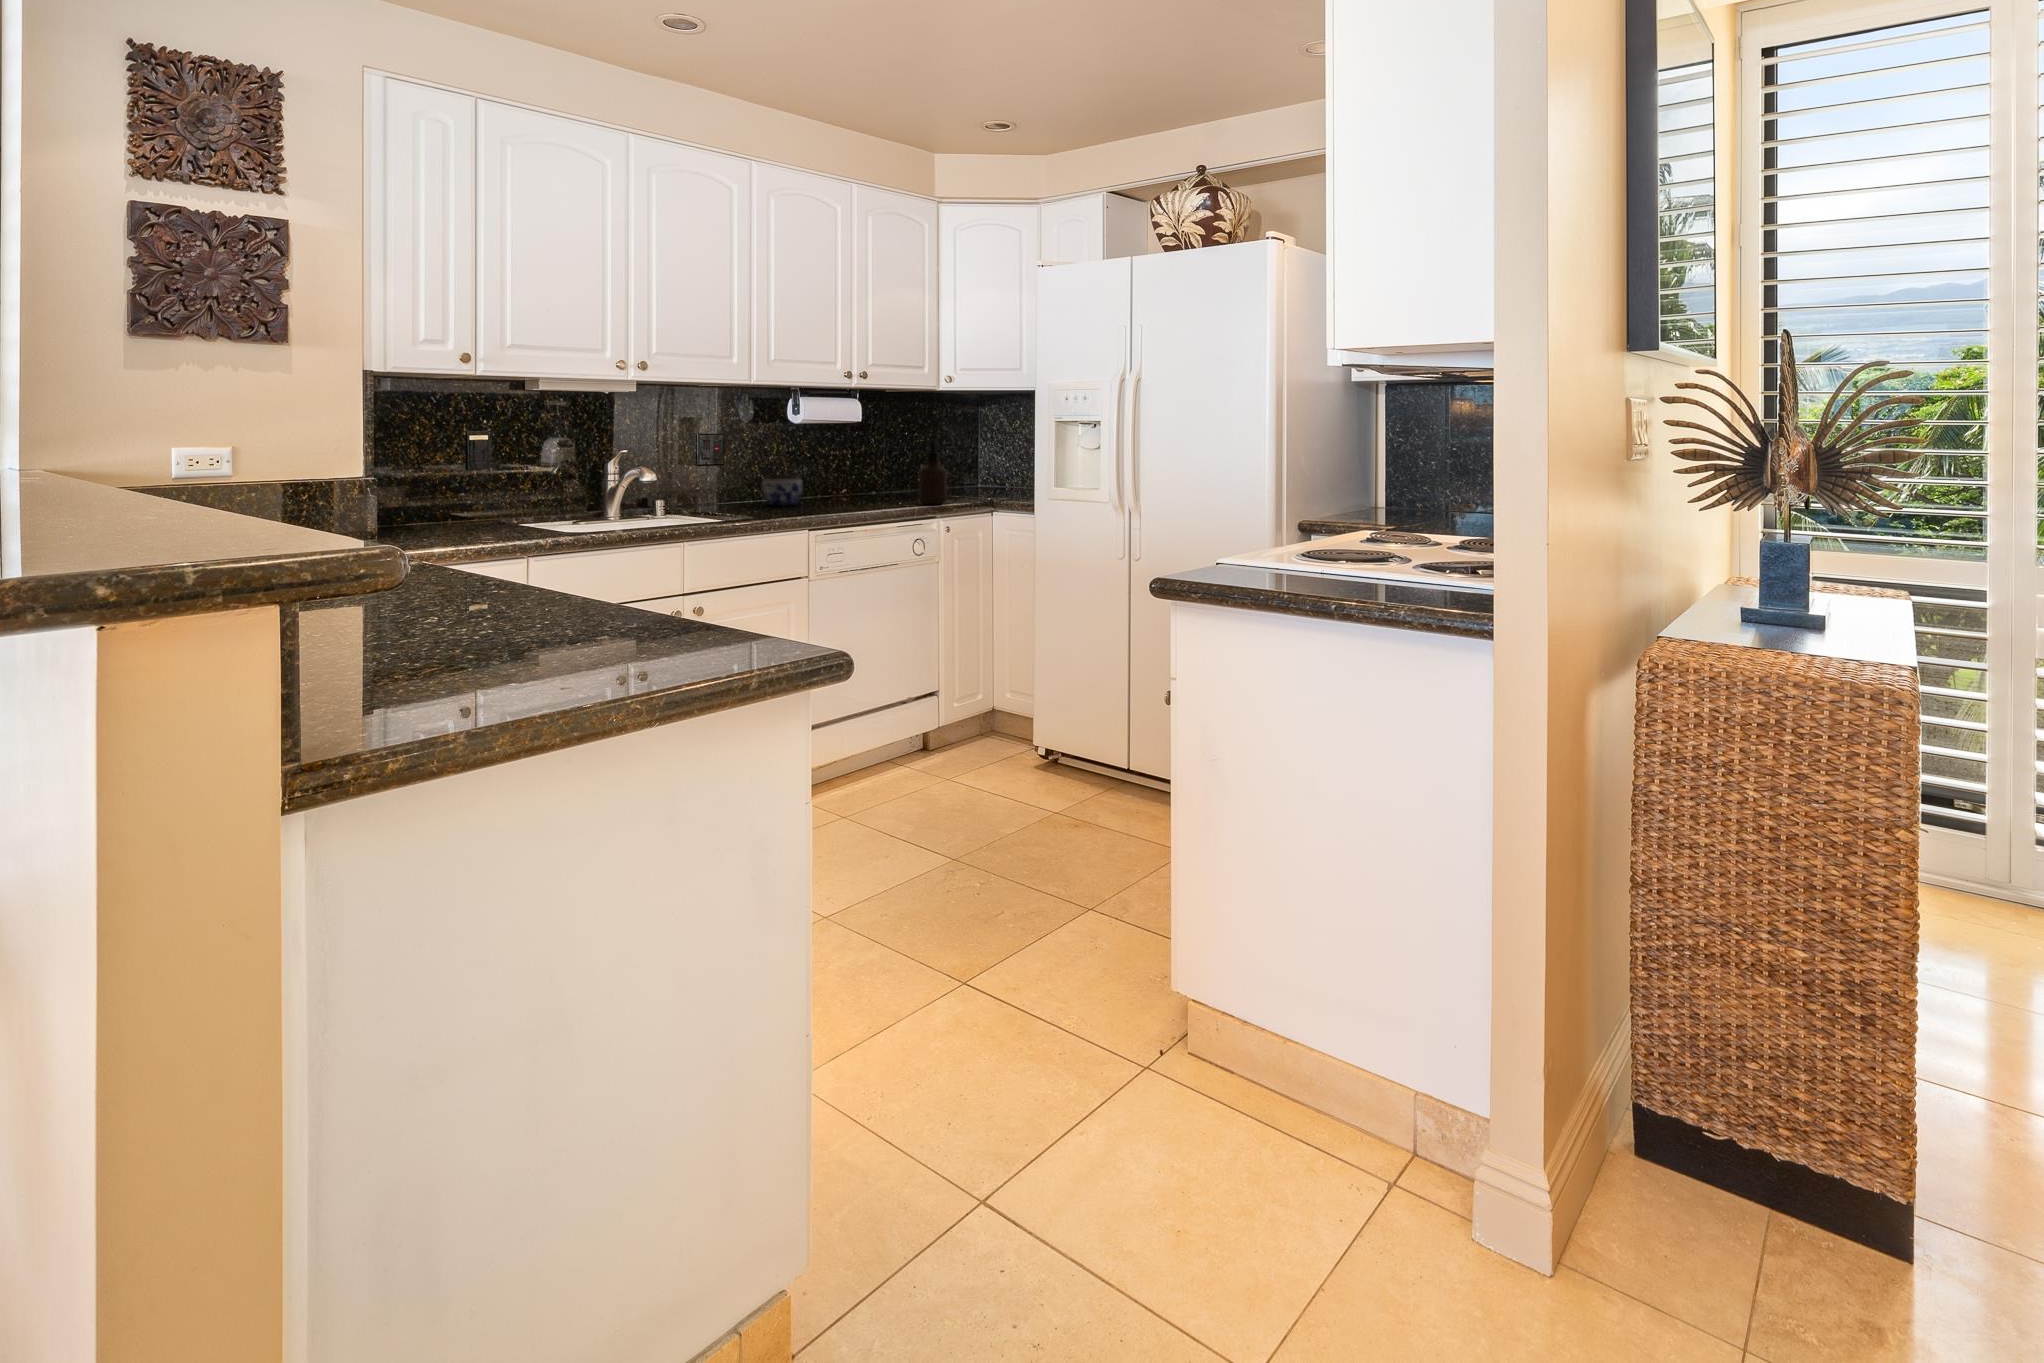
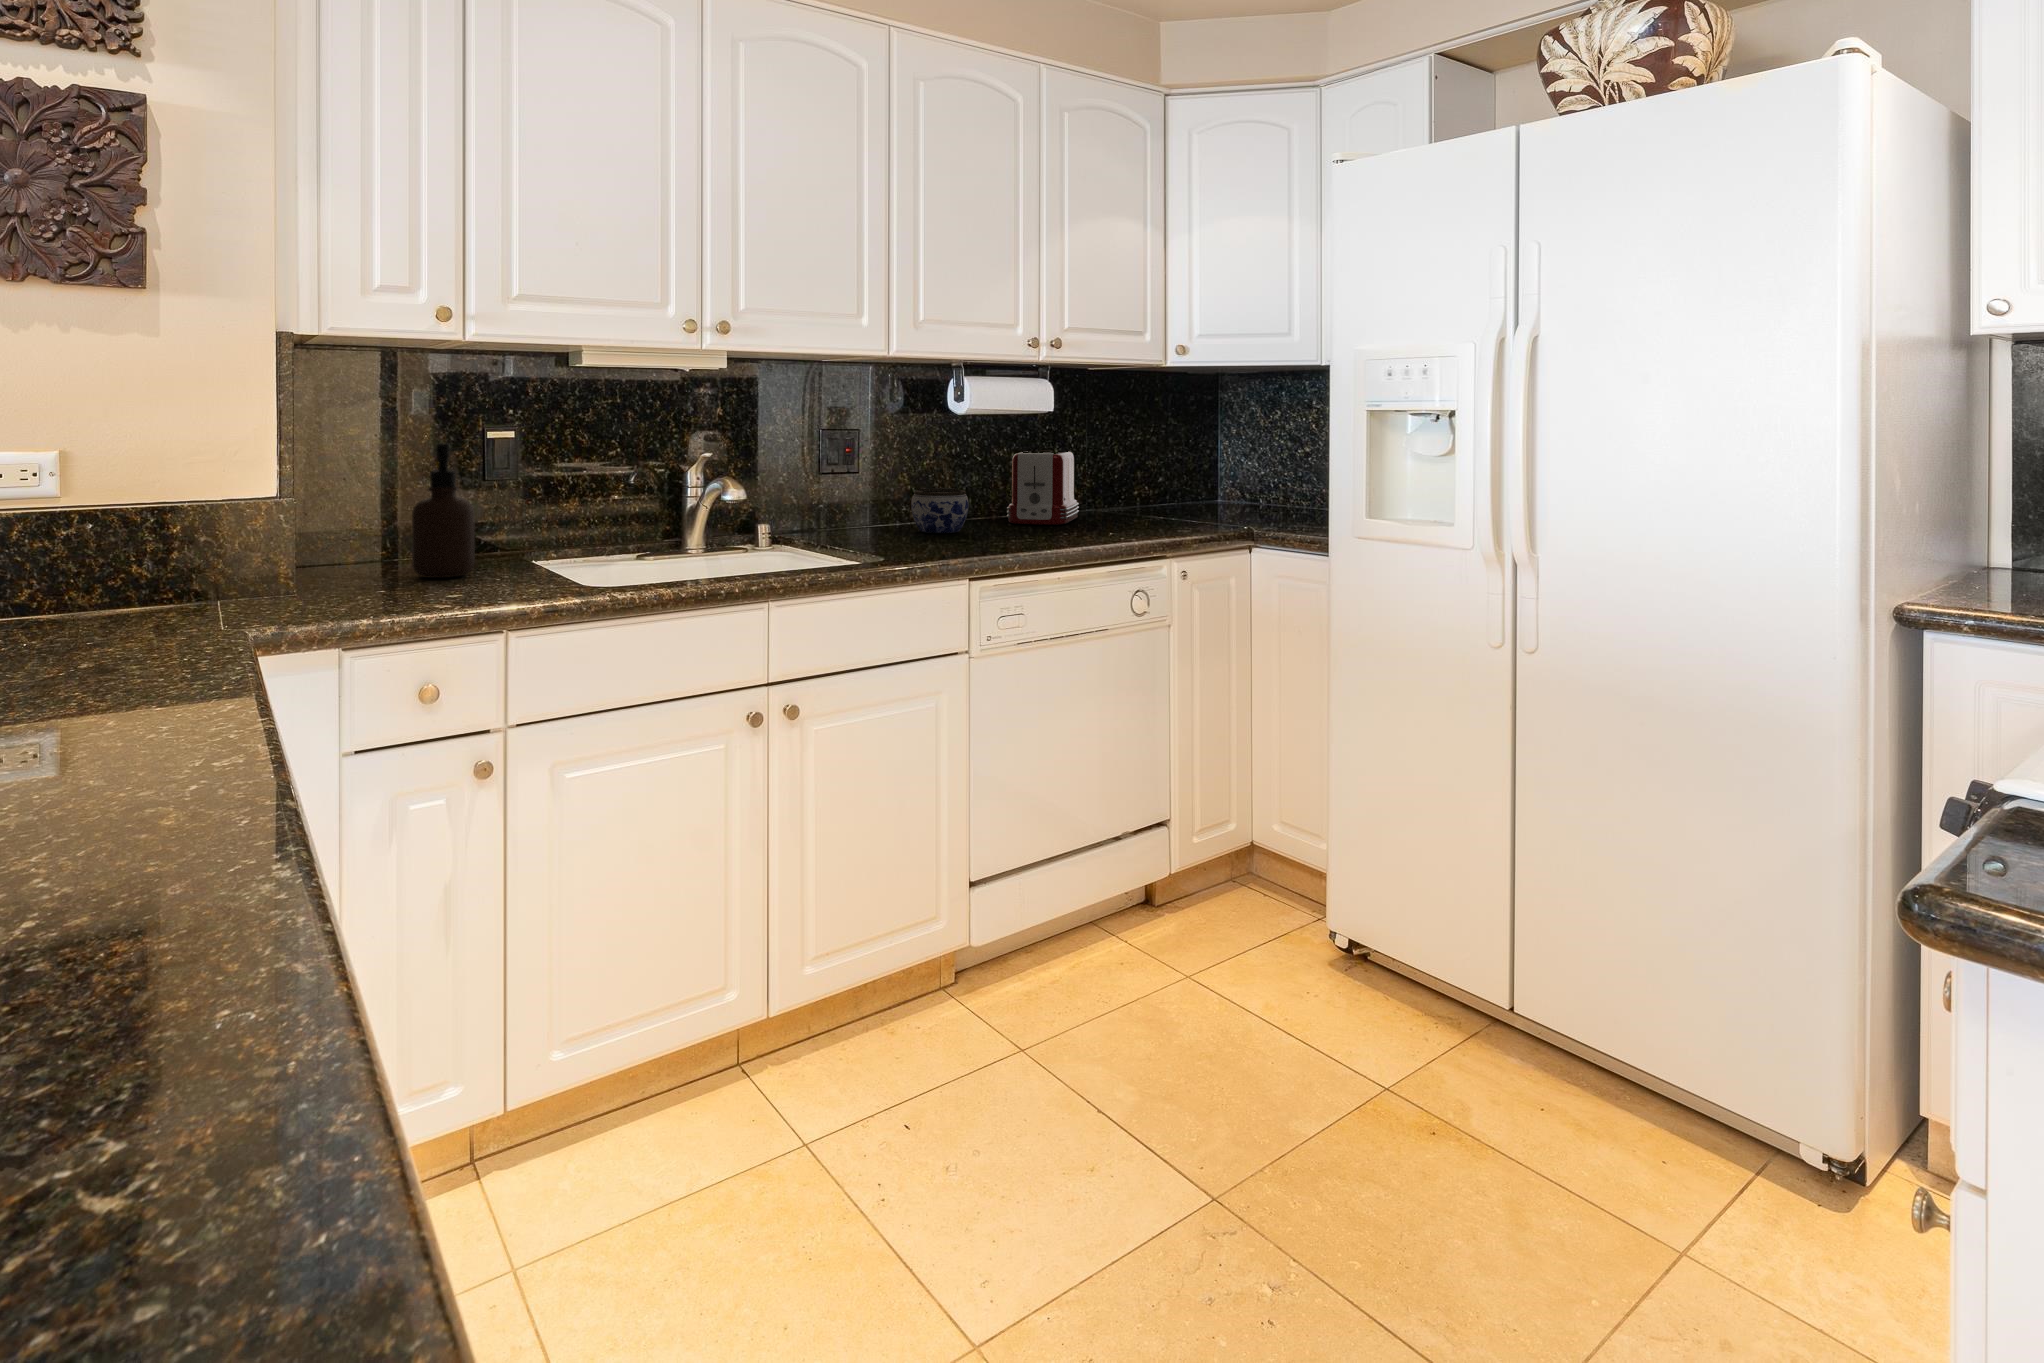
soap dispenser: present [919,439,947,504] -> present [412,443,475,578]
toaster: none [828,449,878,500] -> present [1007,451,1079,525]

